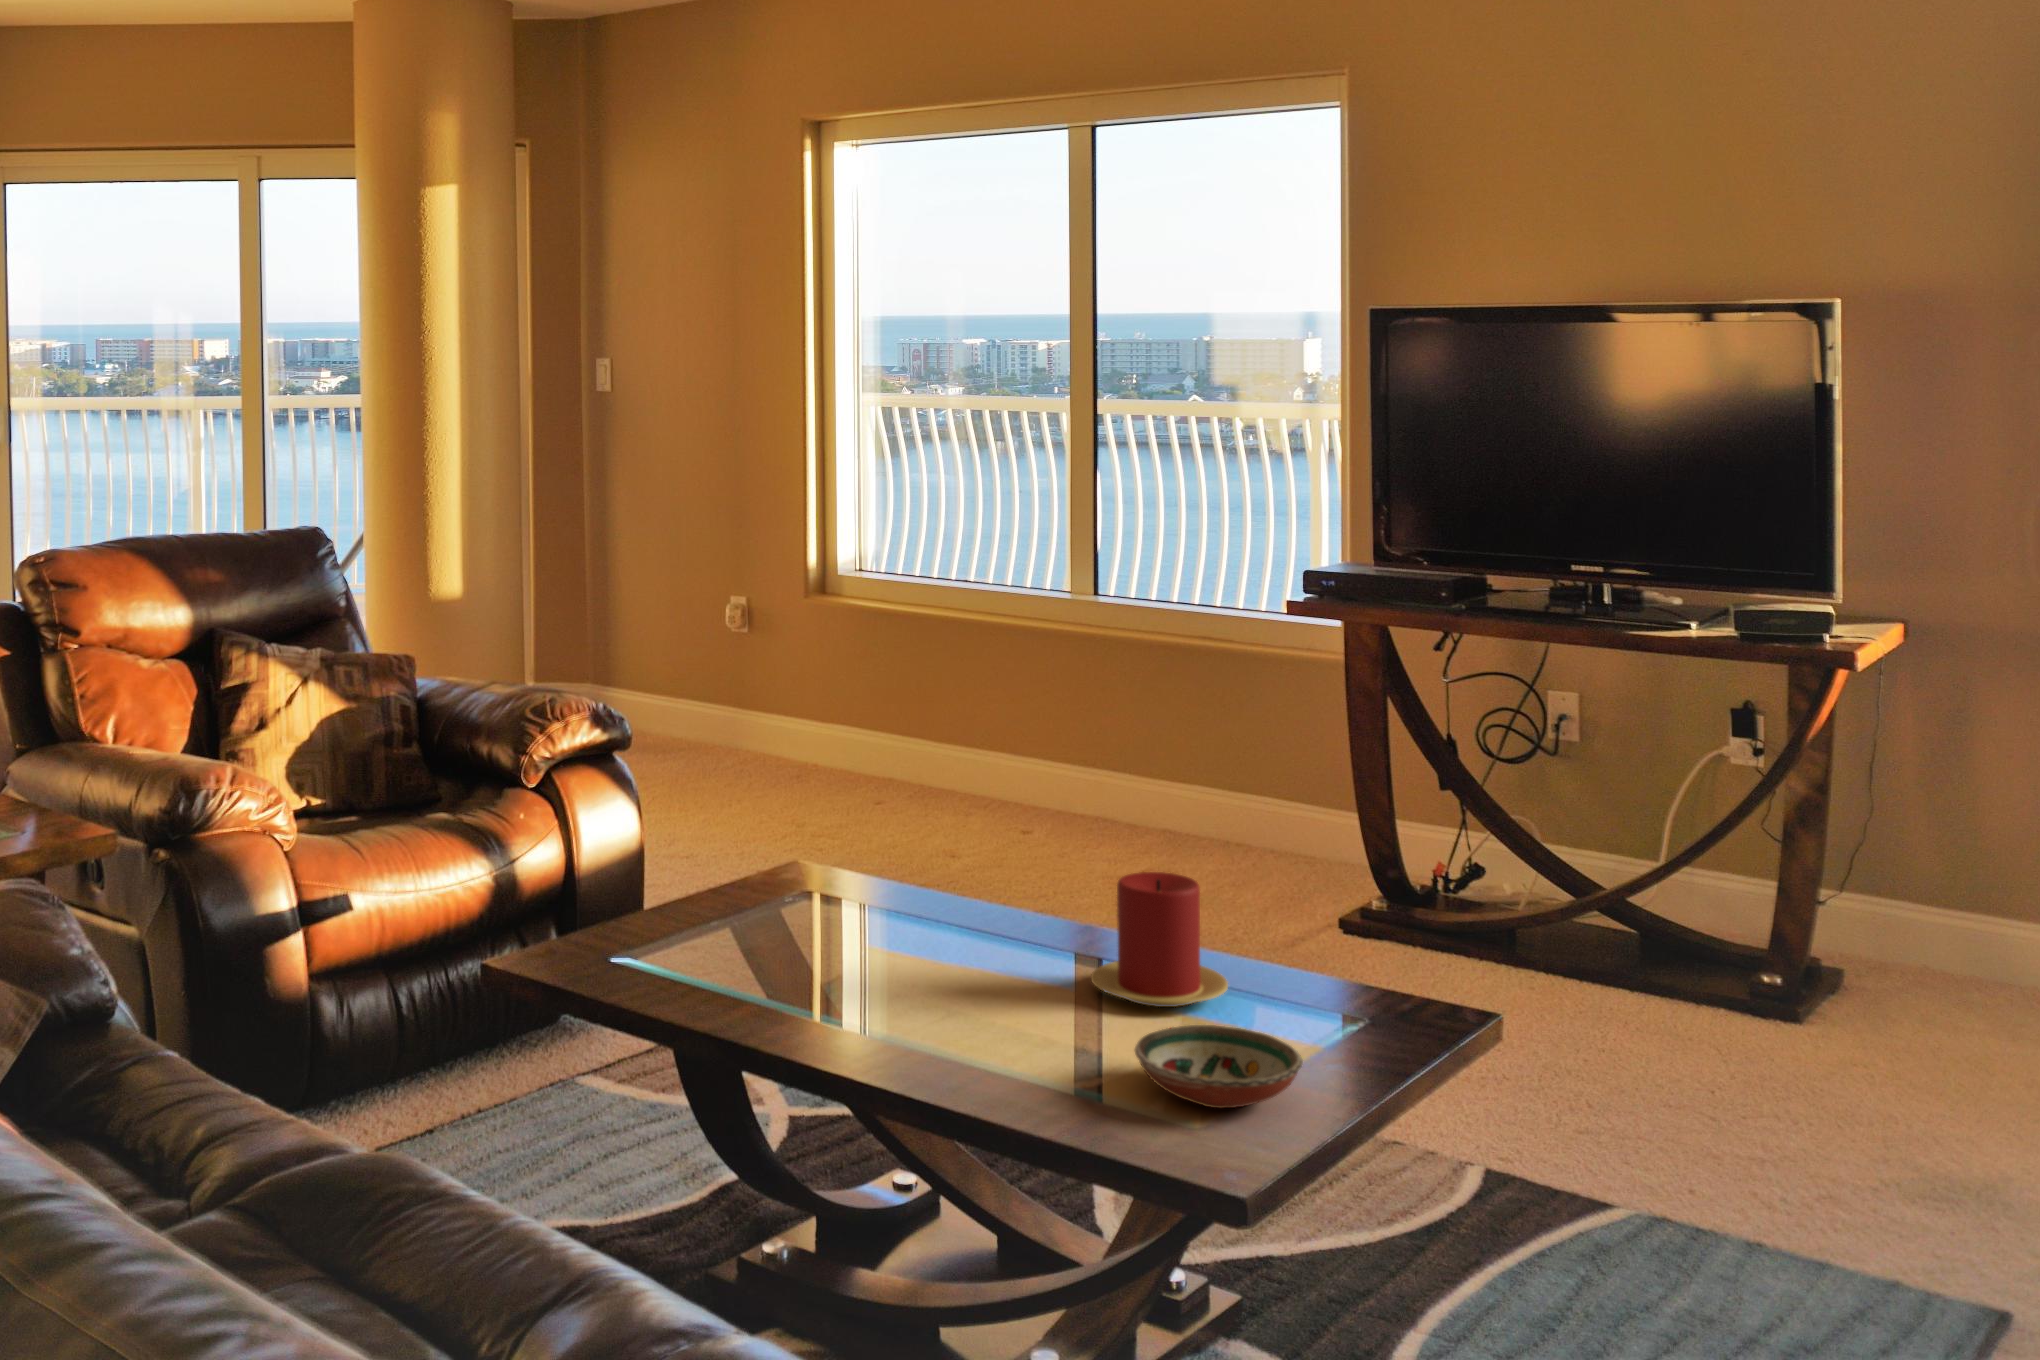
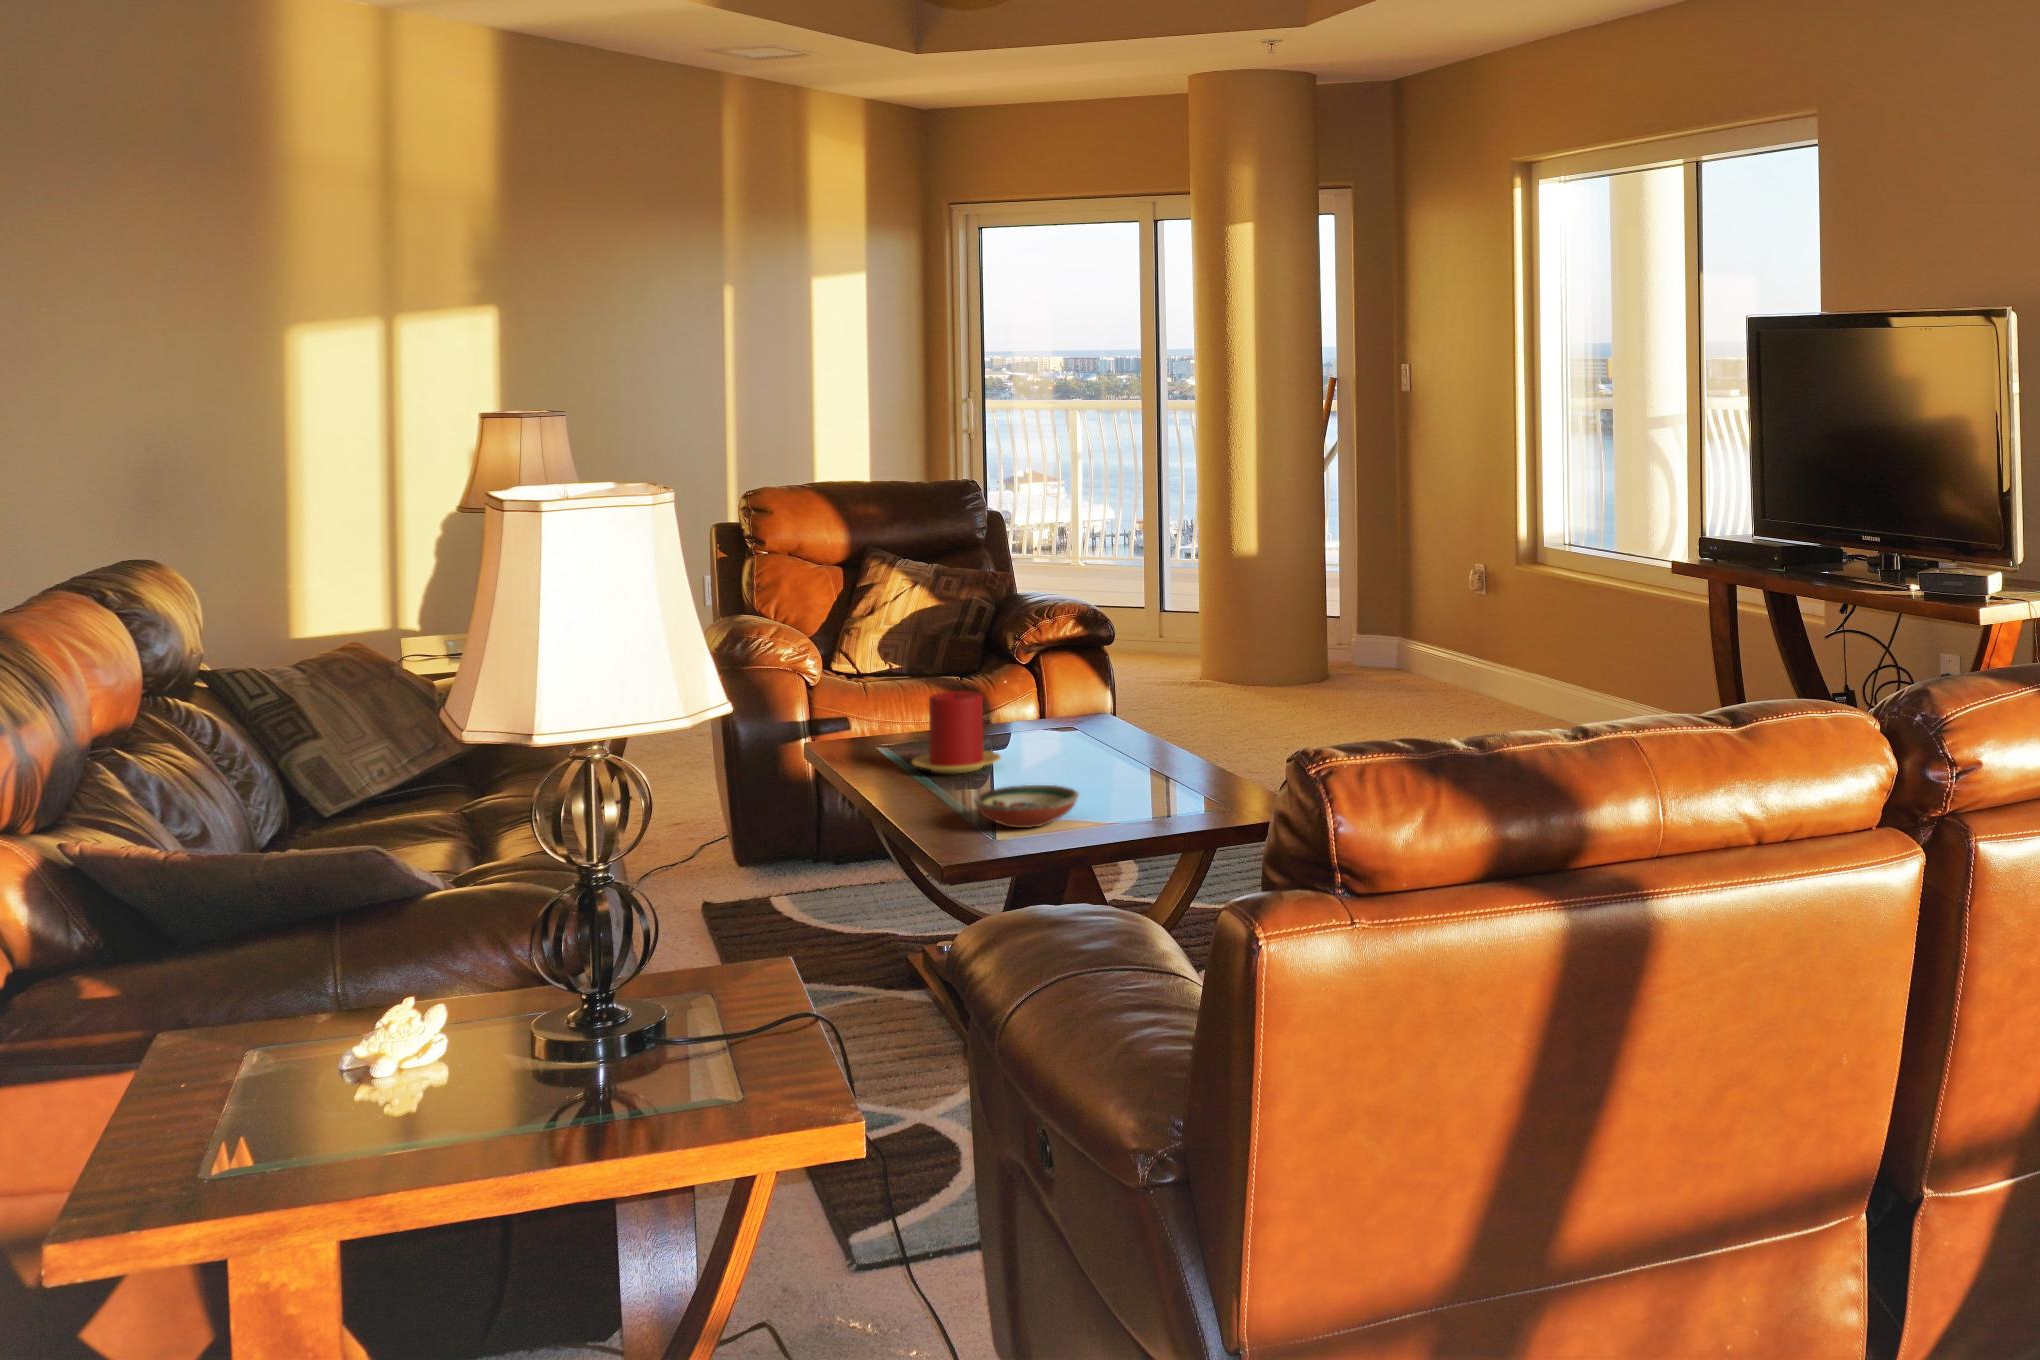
candle: present [1091,872,1228,1007] -> present [912,691,1001,773]

